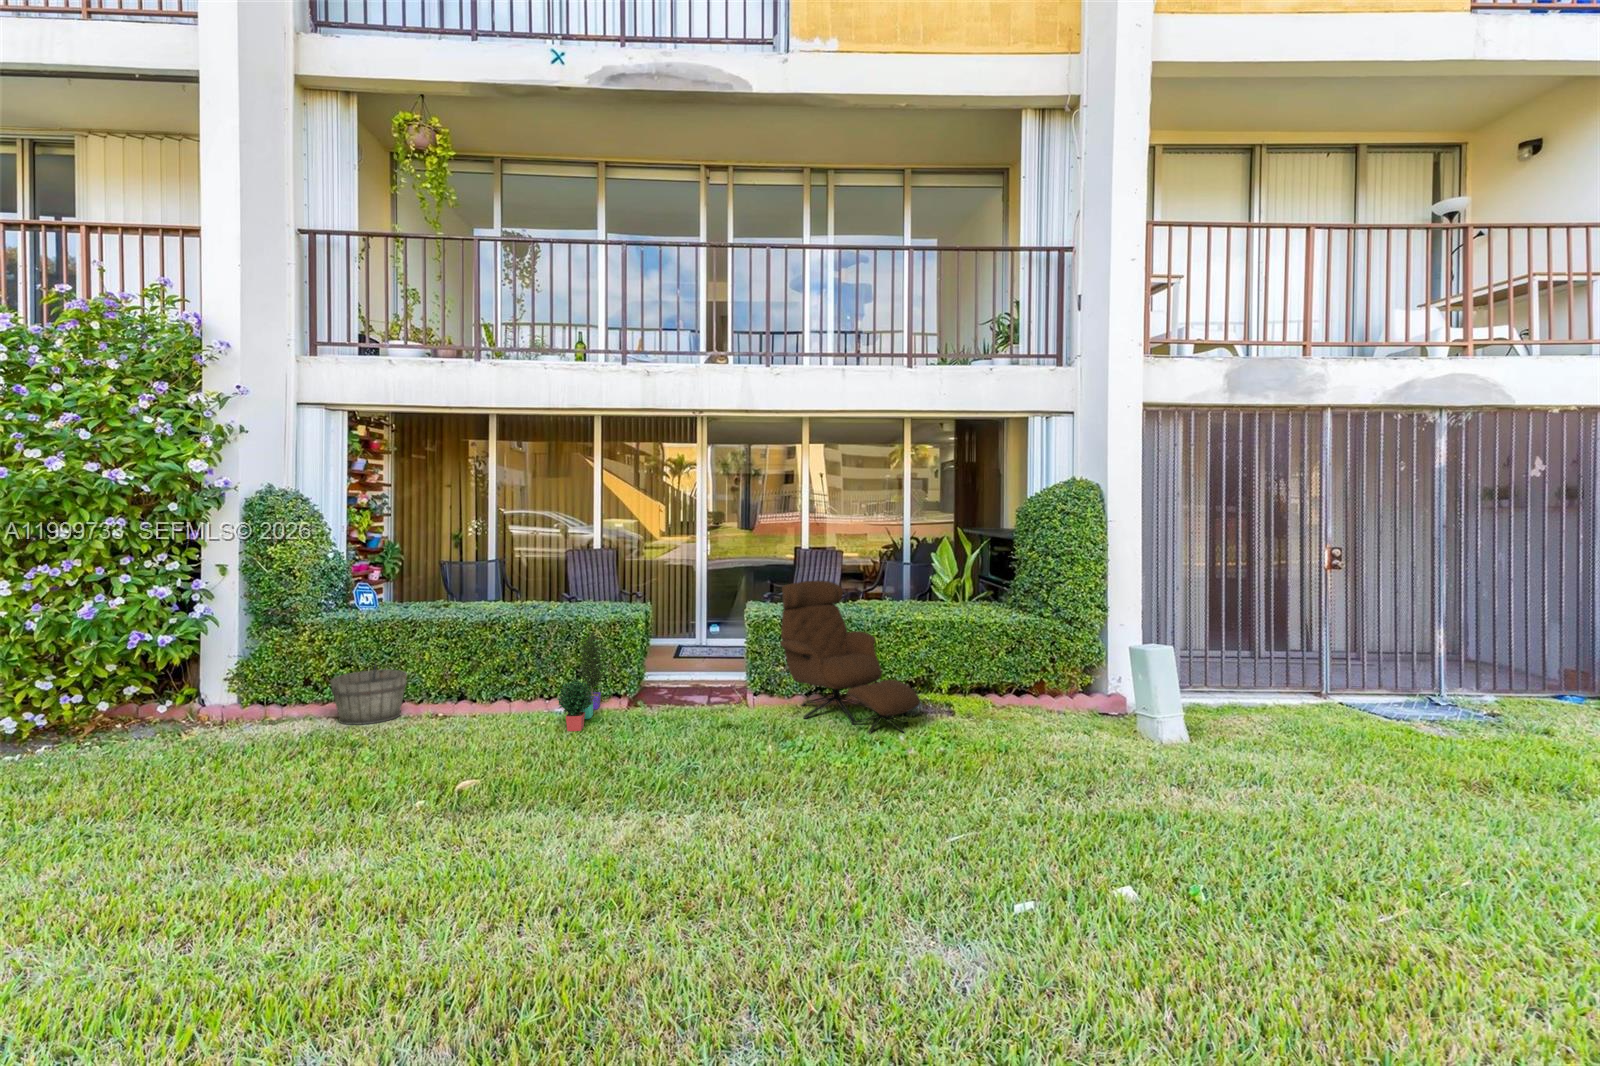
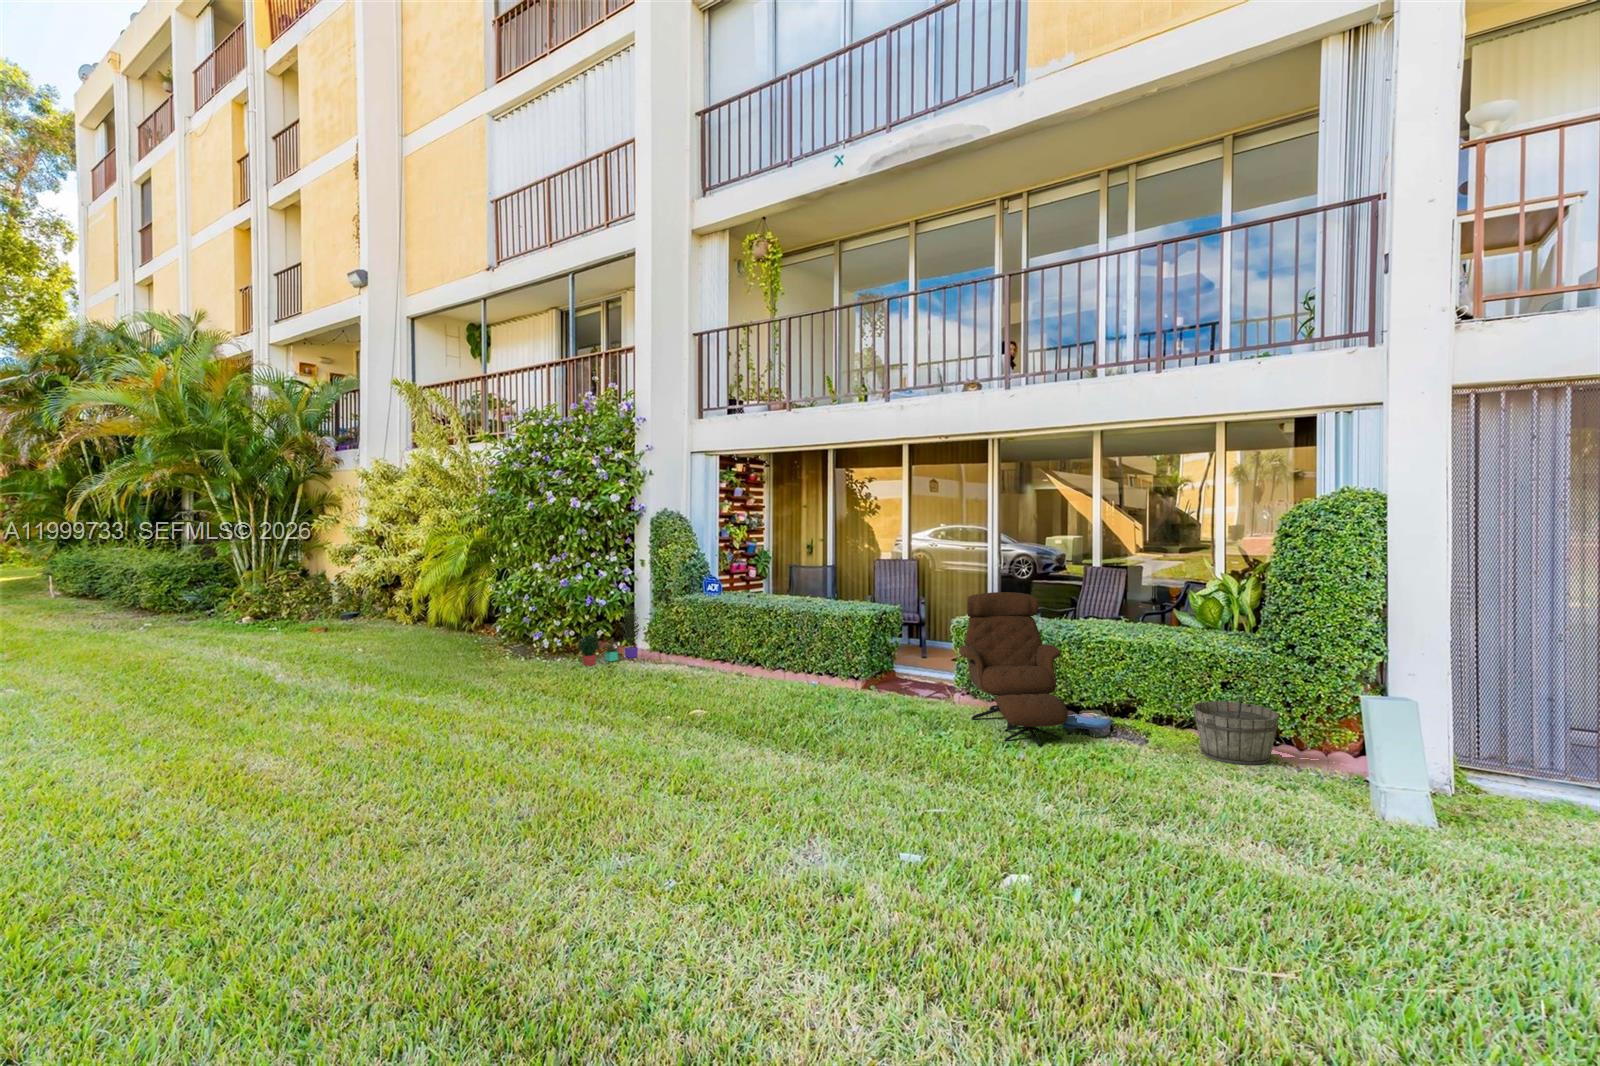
potted plant: present [558,630,607,731] -> present [578,606,640,666]
wooden bucket: present [330,662,407,725] -> present [1193,692,1279,765]

